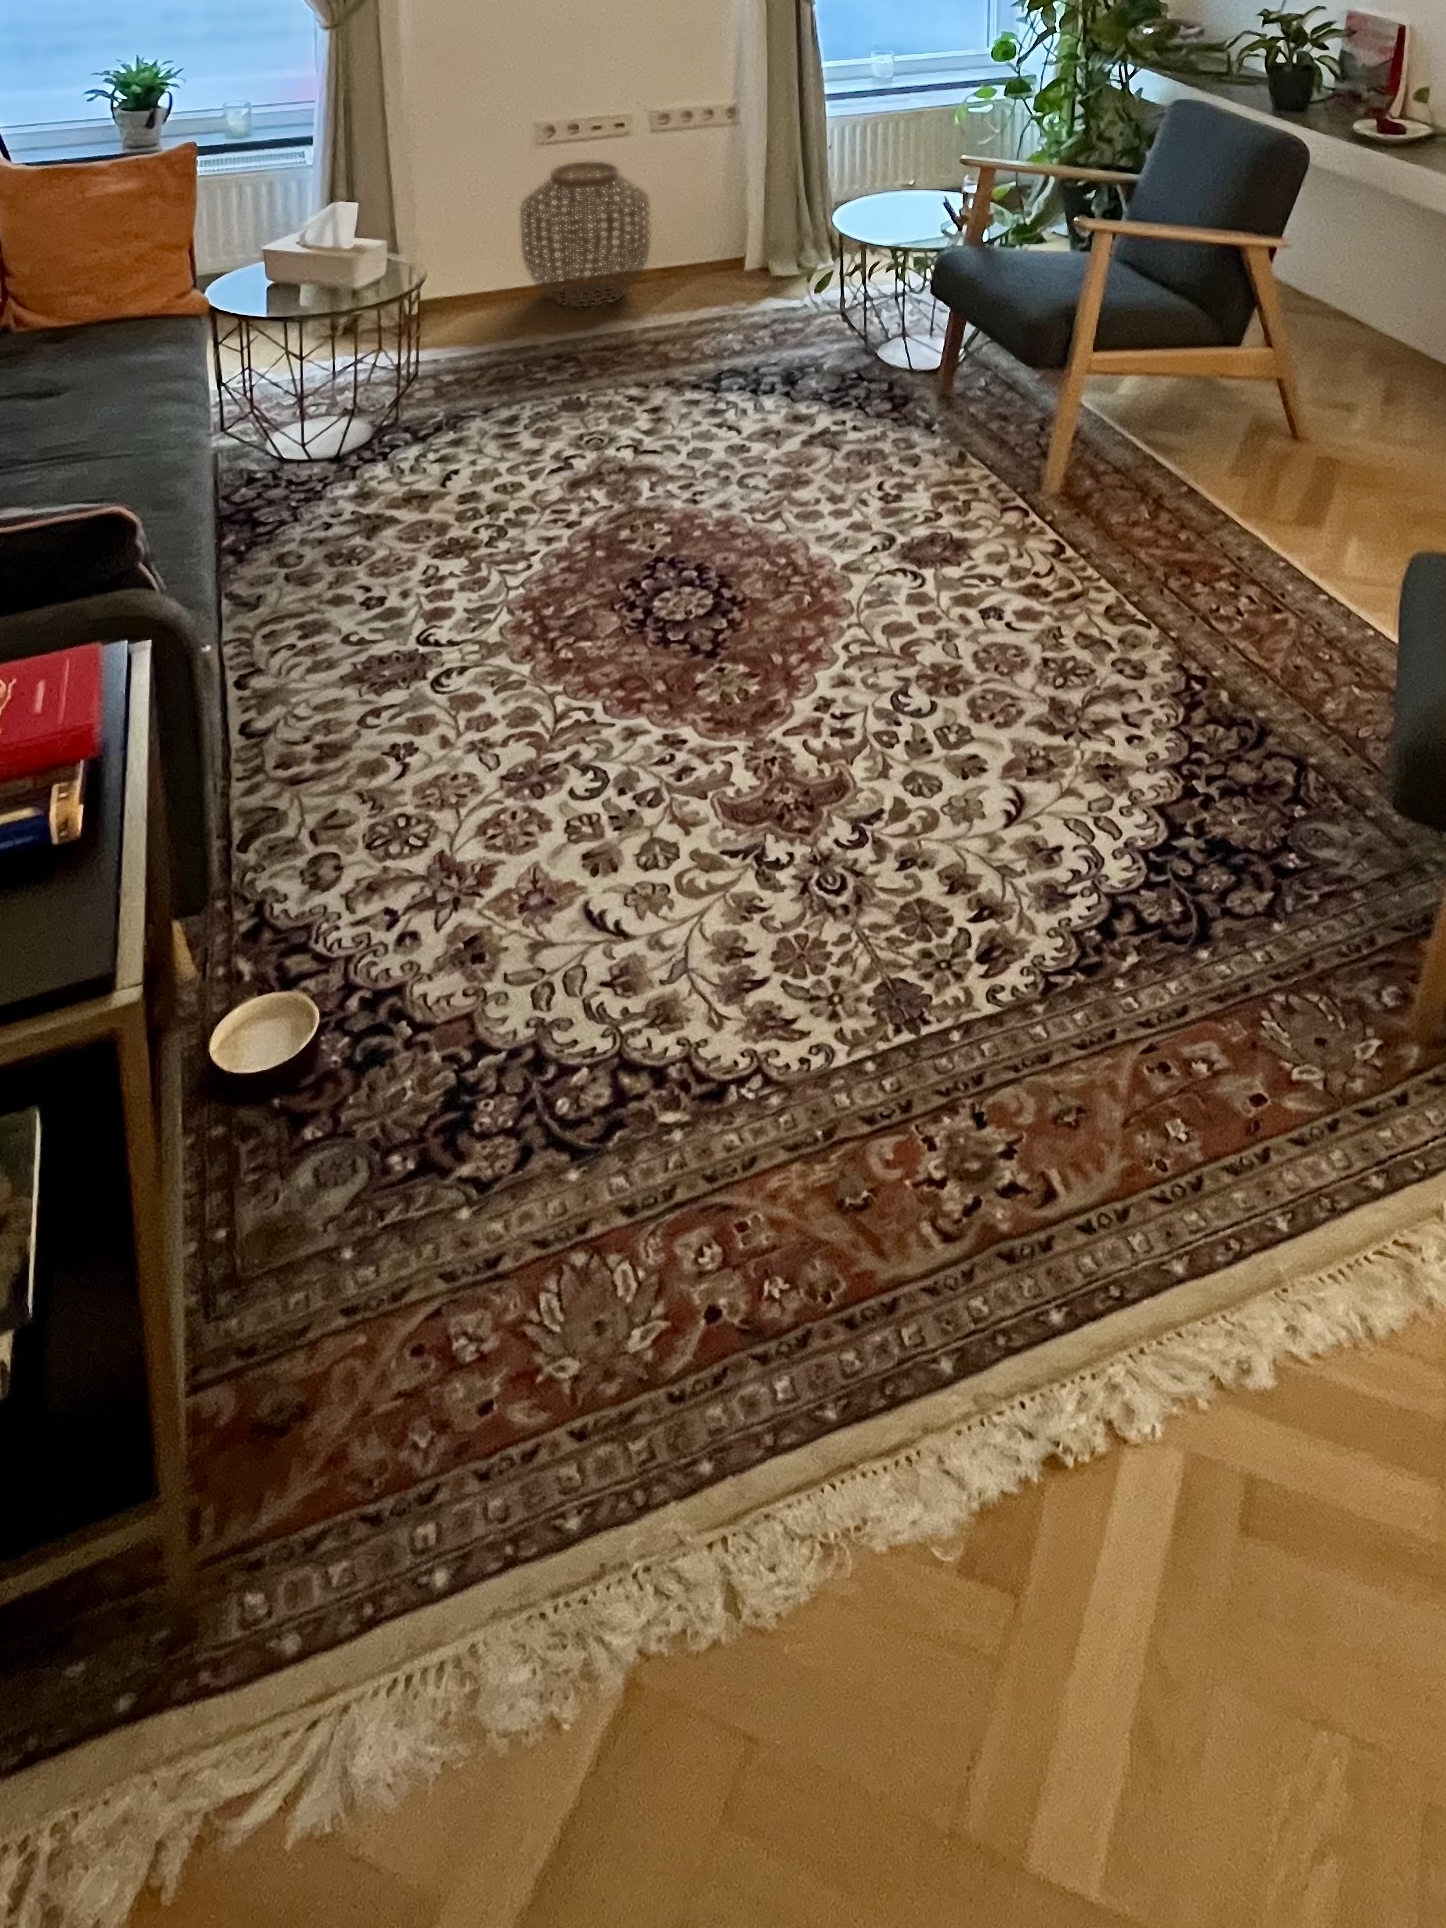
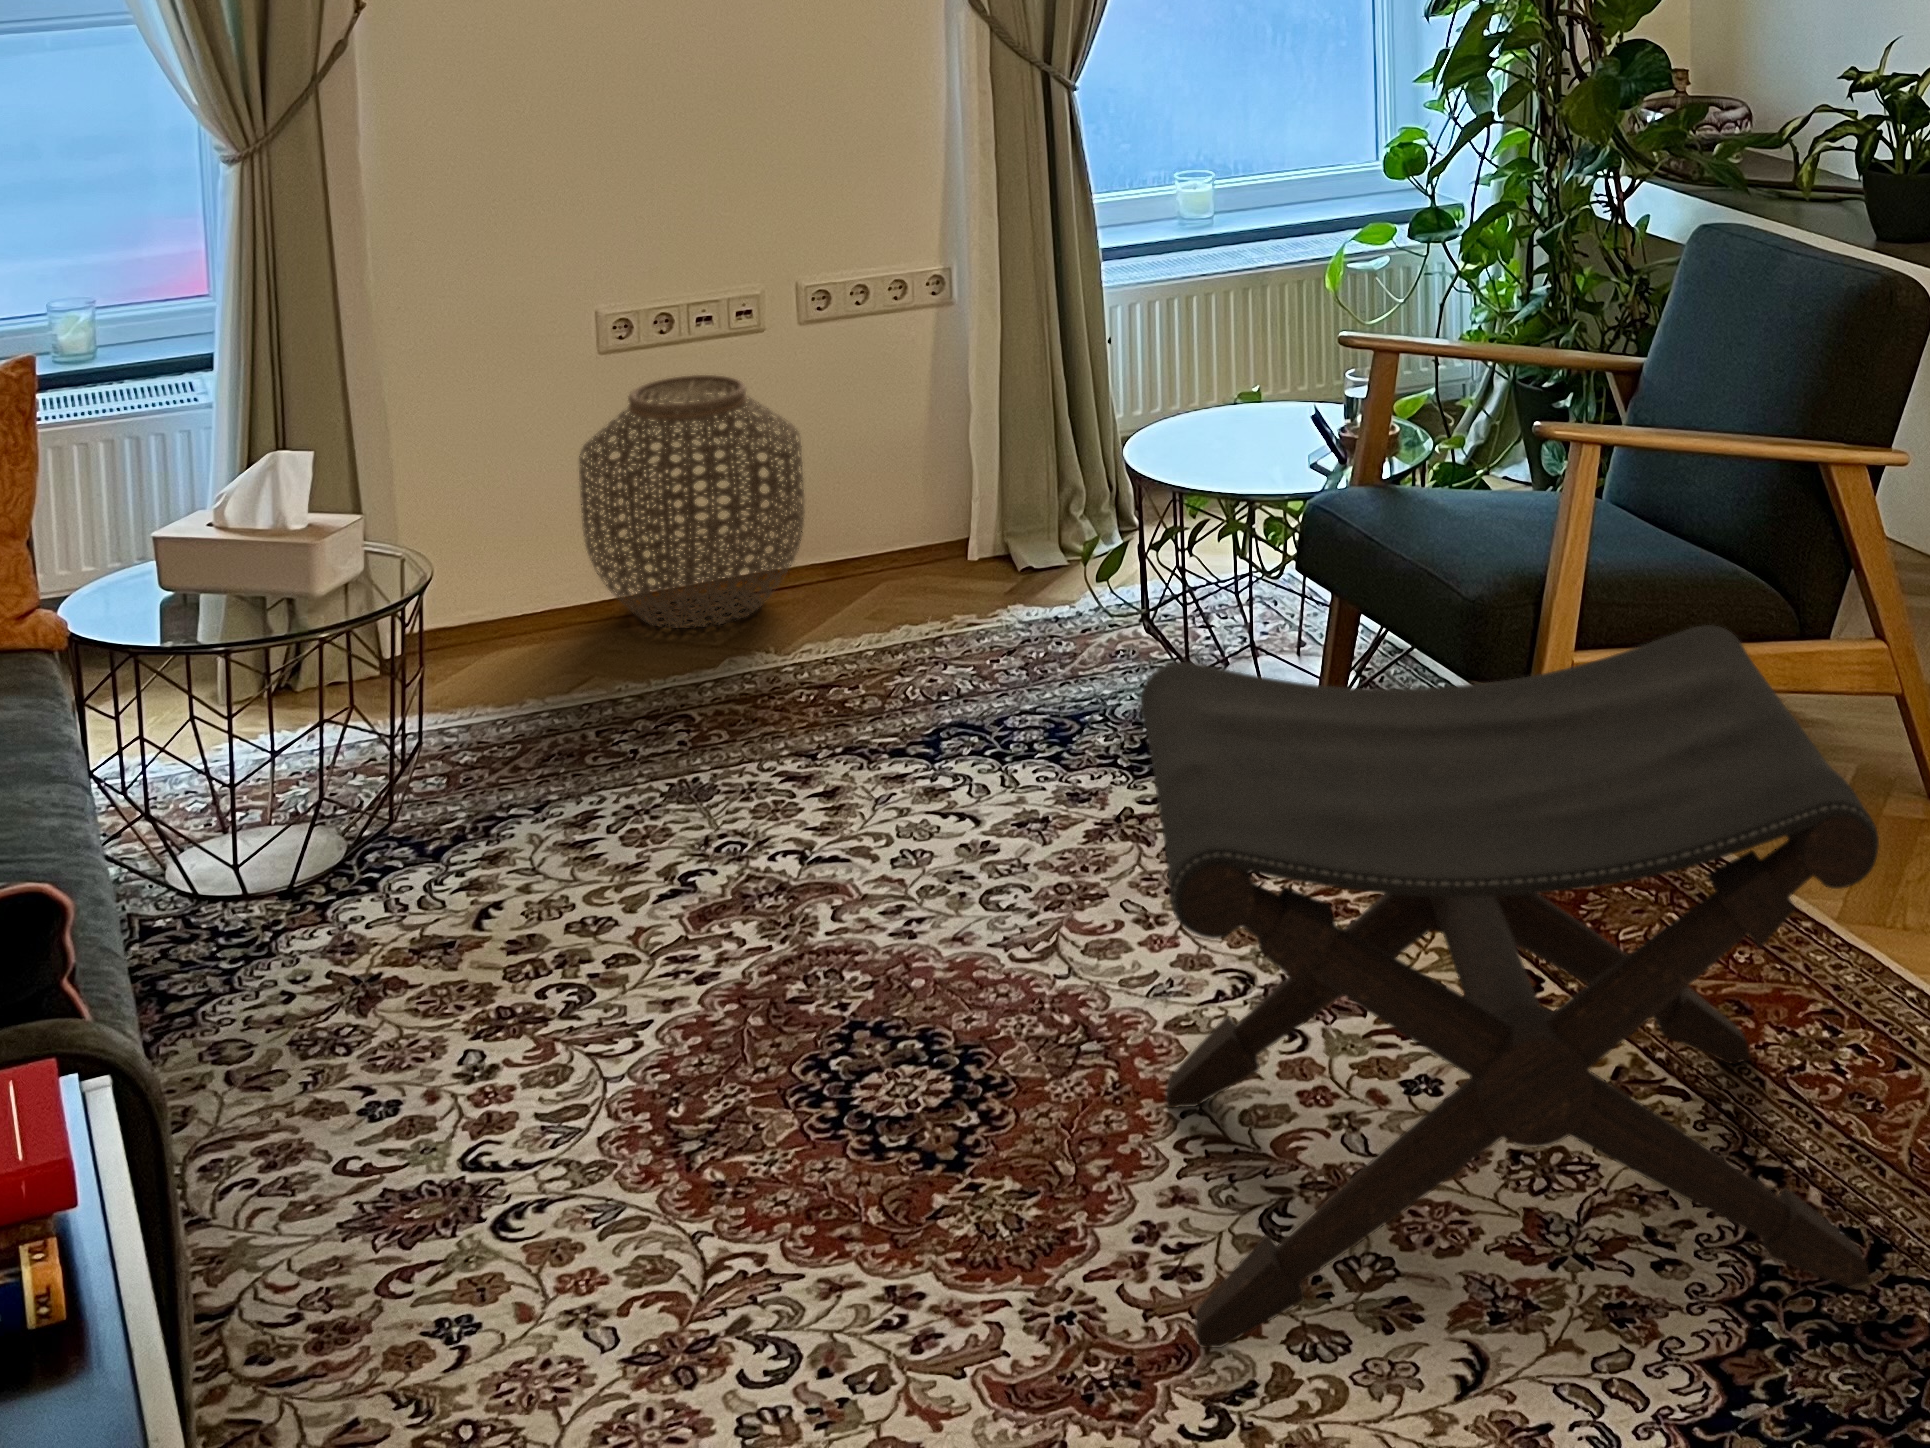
footstool: none [833,350,1273,782] -> present [1141,625,1879,1348]

